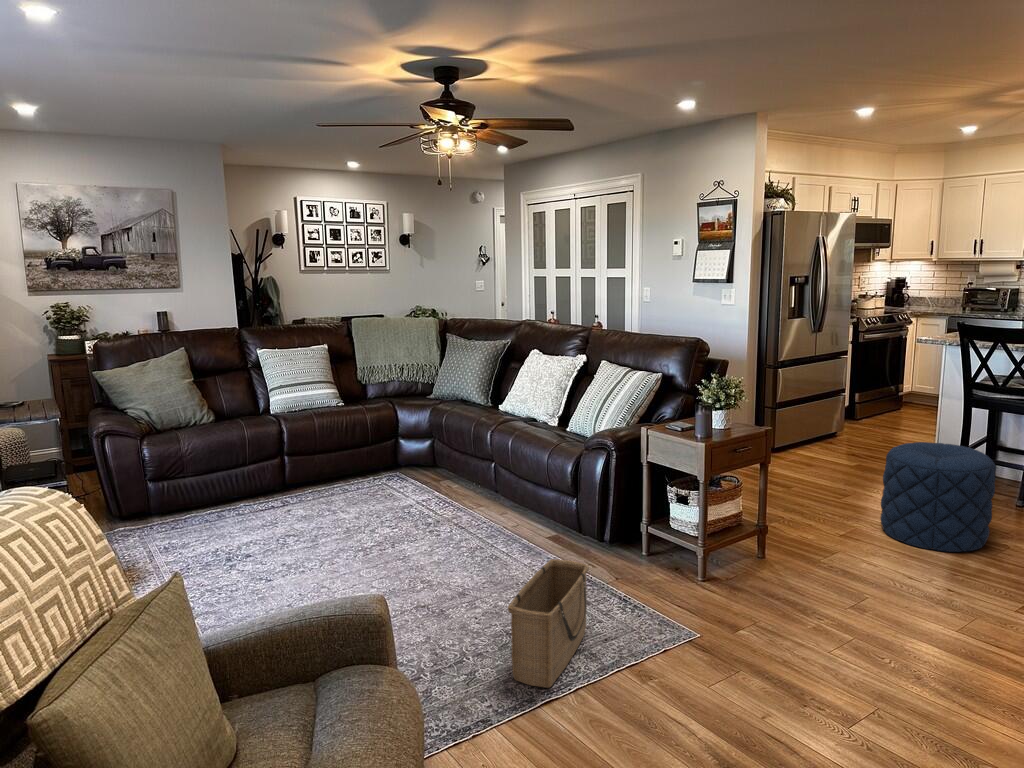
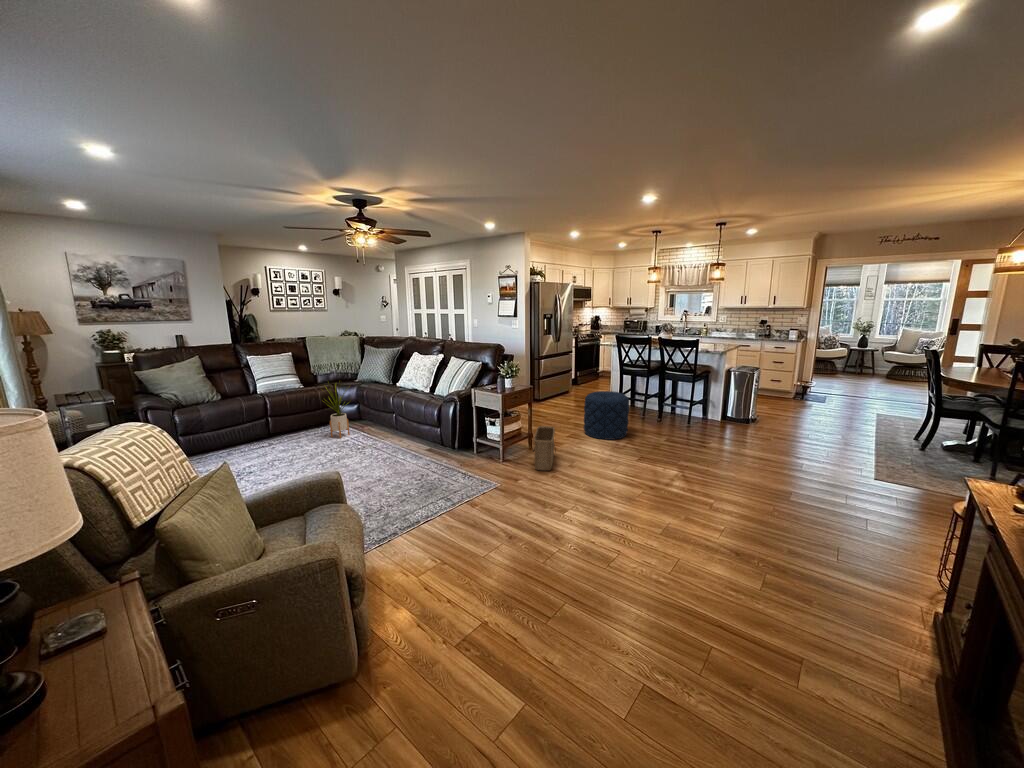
house plant: none [364,394,423,502] -> present [324,384,350,438]
basket: present [508,559,589,688] -> present [533,426,556,470]

